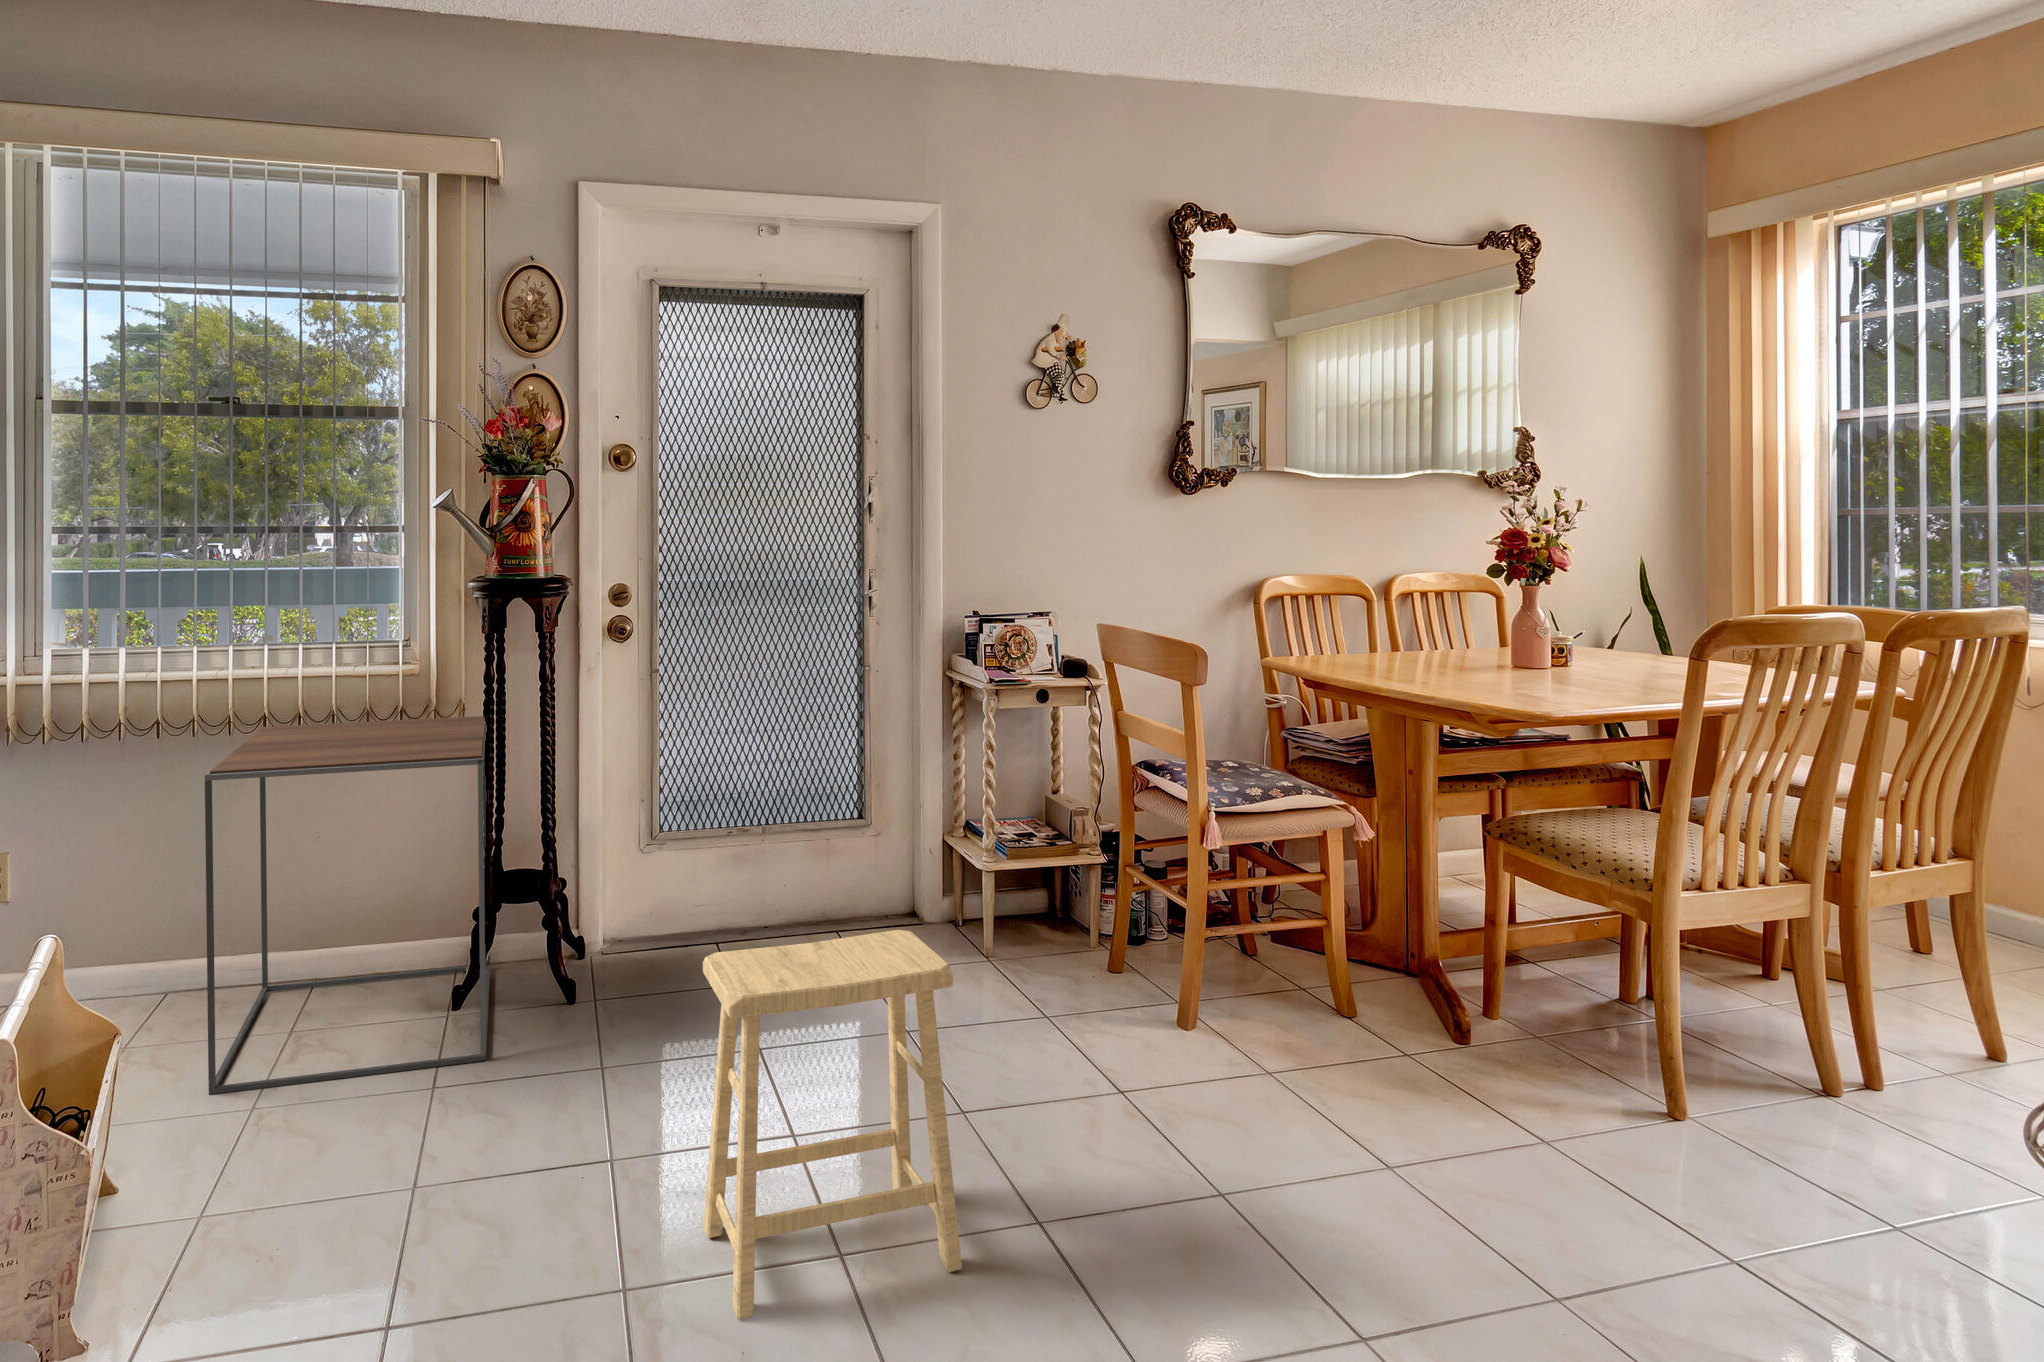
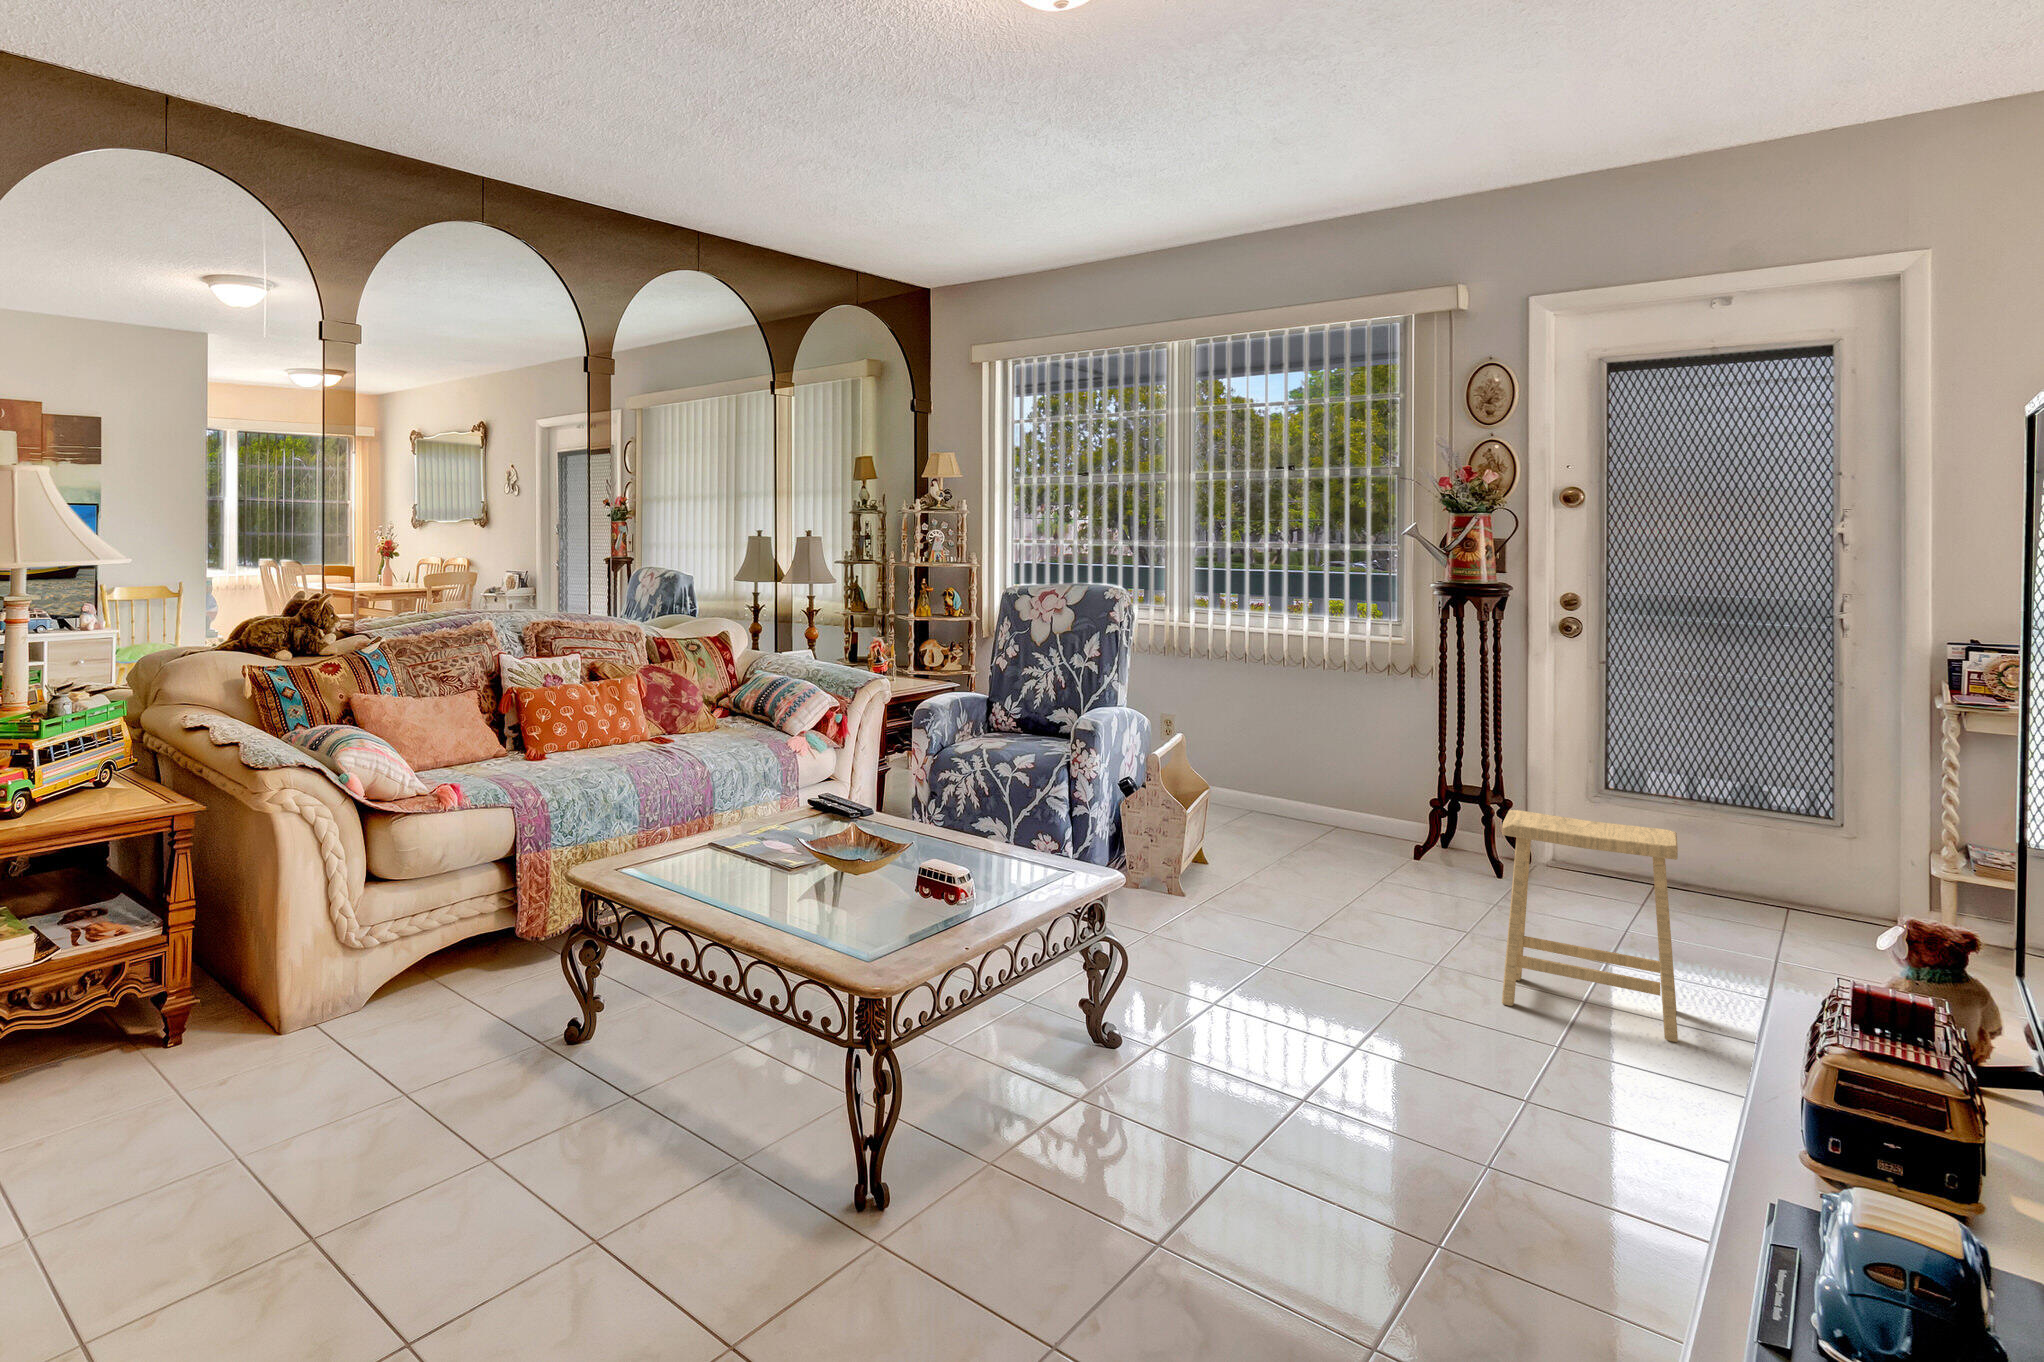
side table: present [205,716,490,1095] -> none [1260,666,1456,885]

